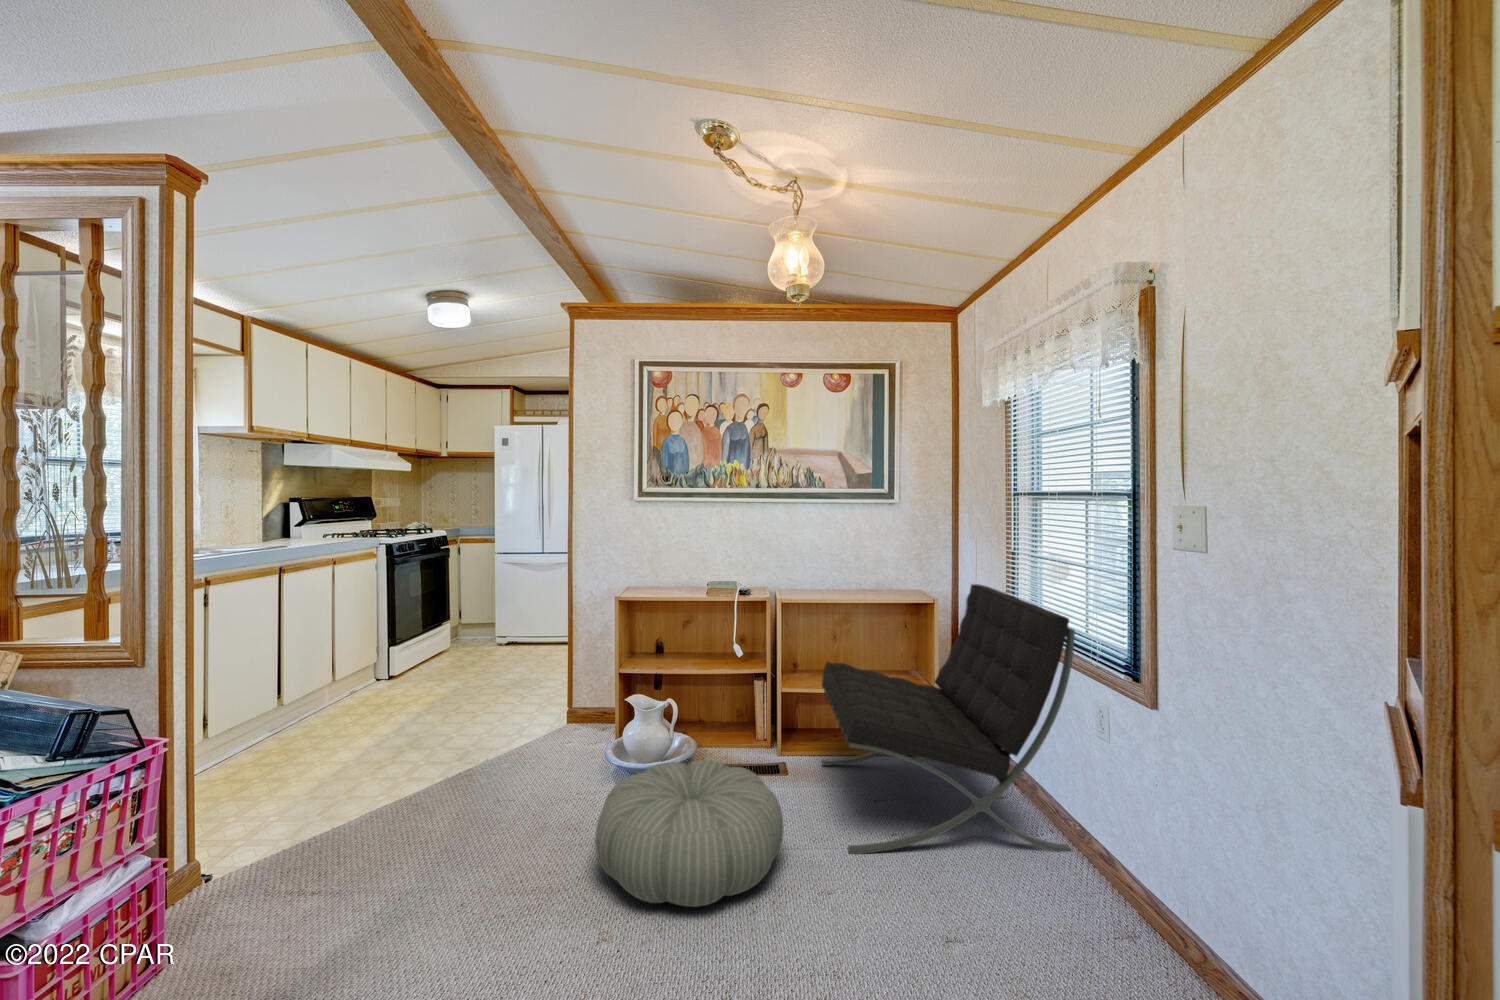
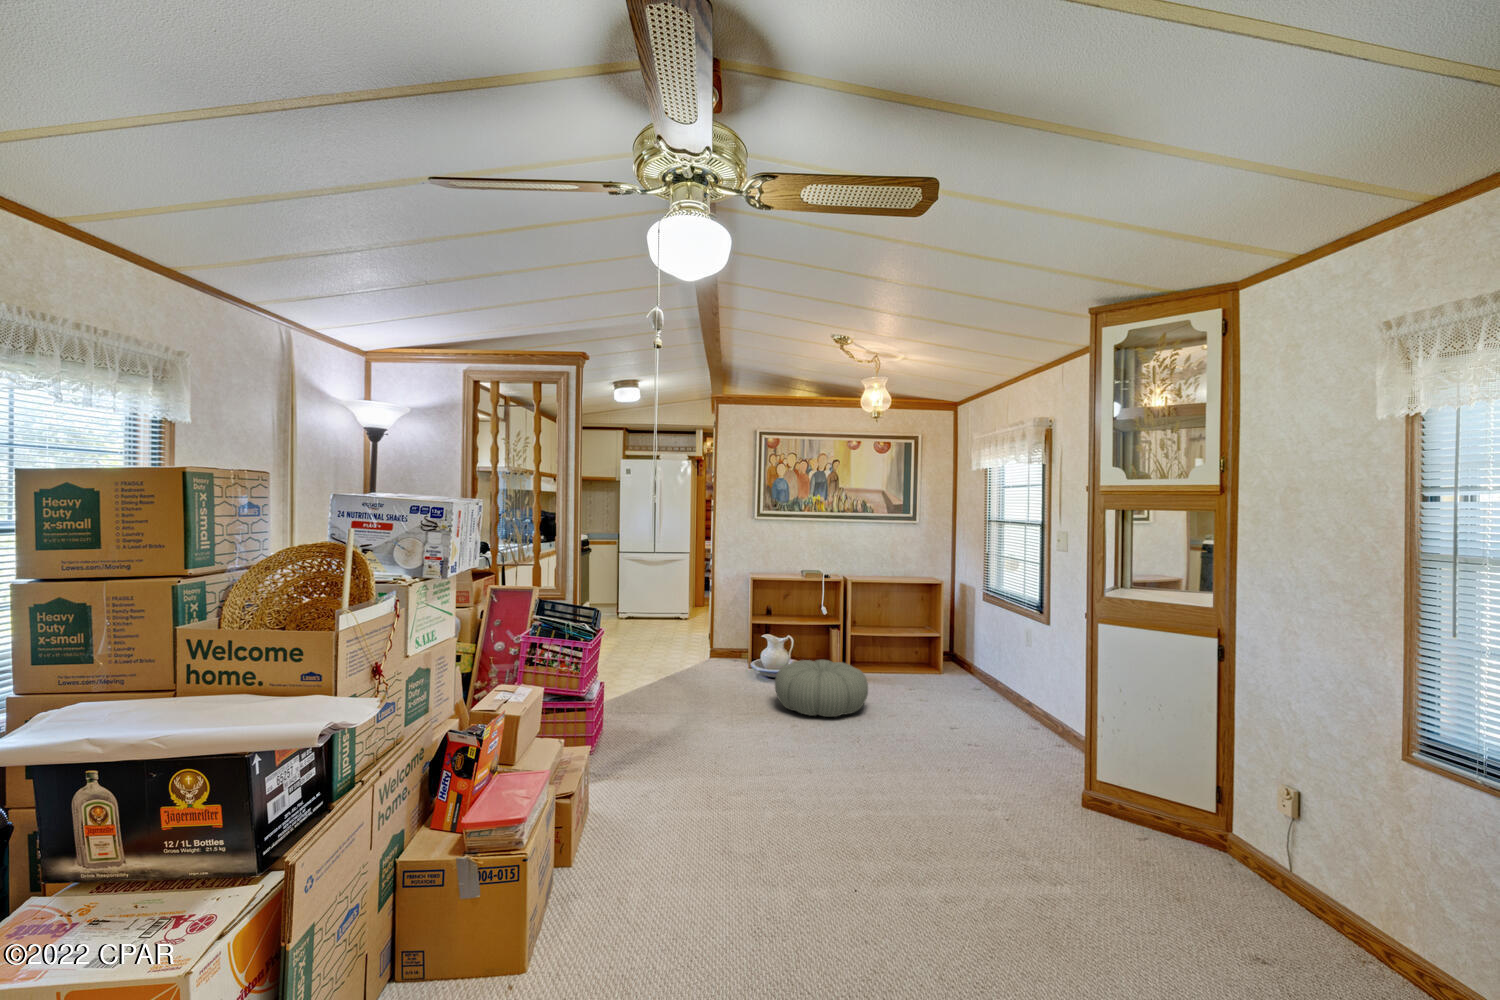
lounge chair: present [822,584,1075,854] -> none [875,572,1016,707]

